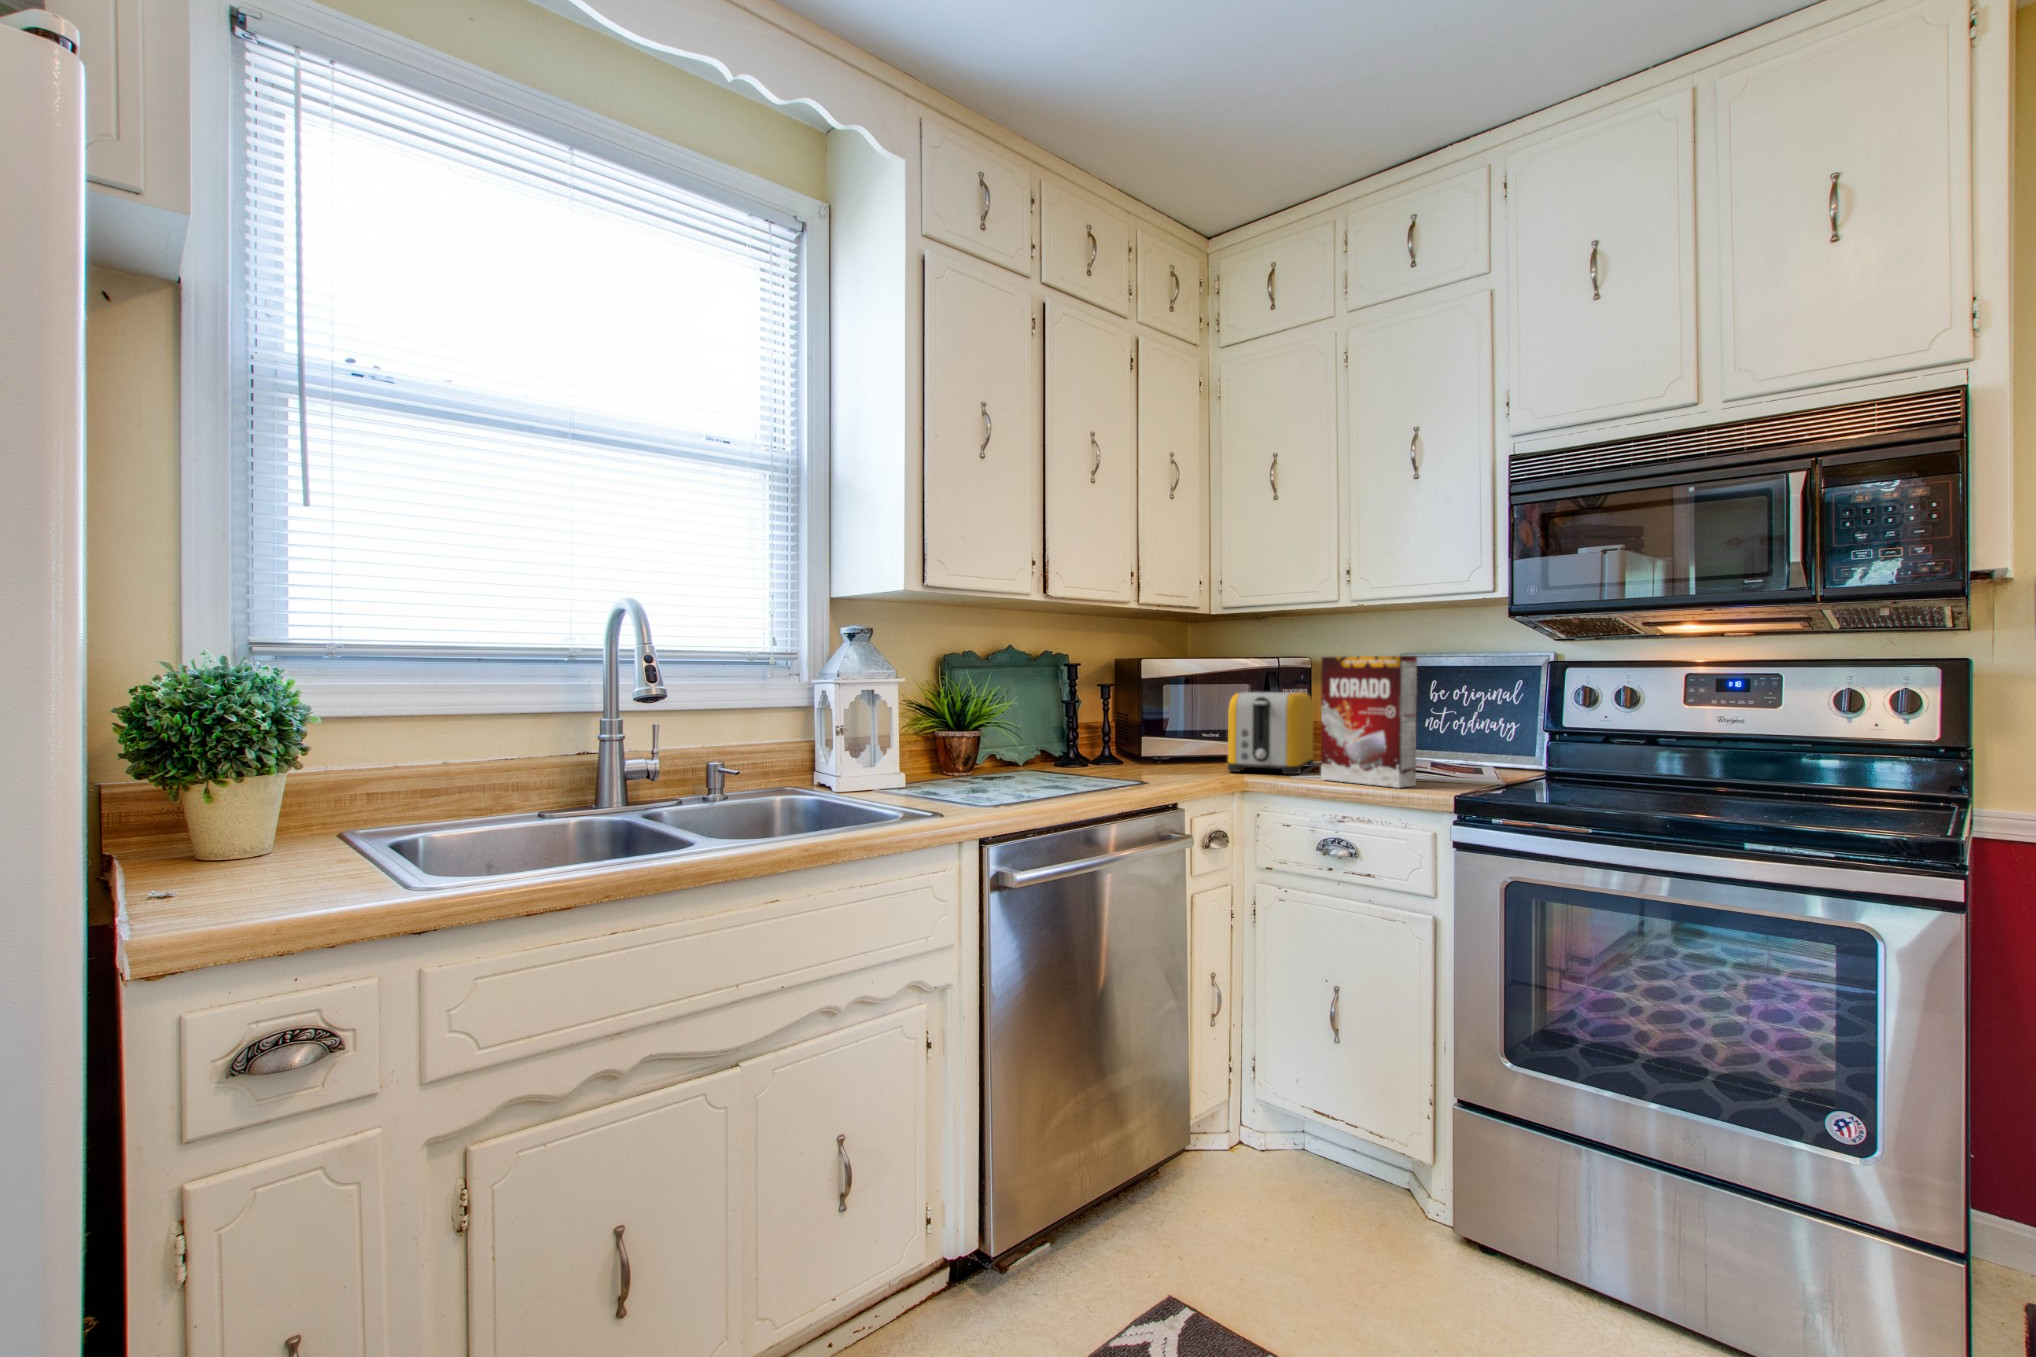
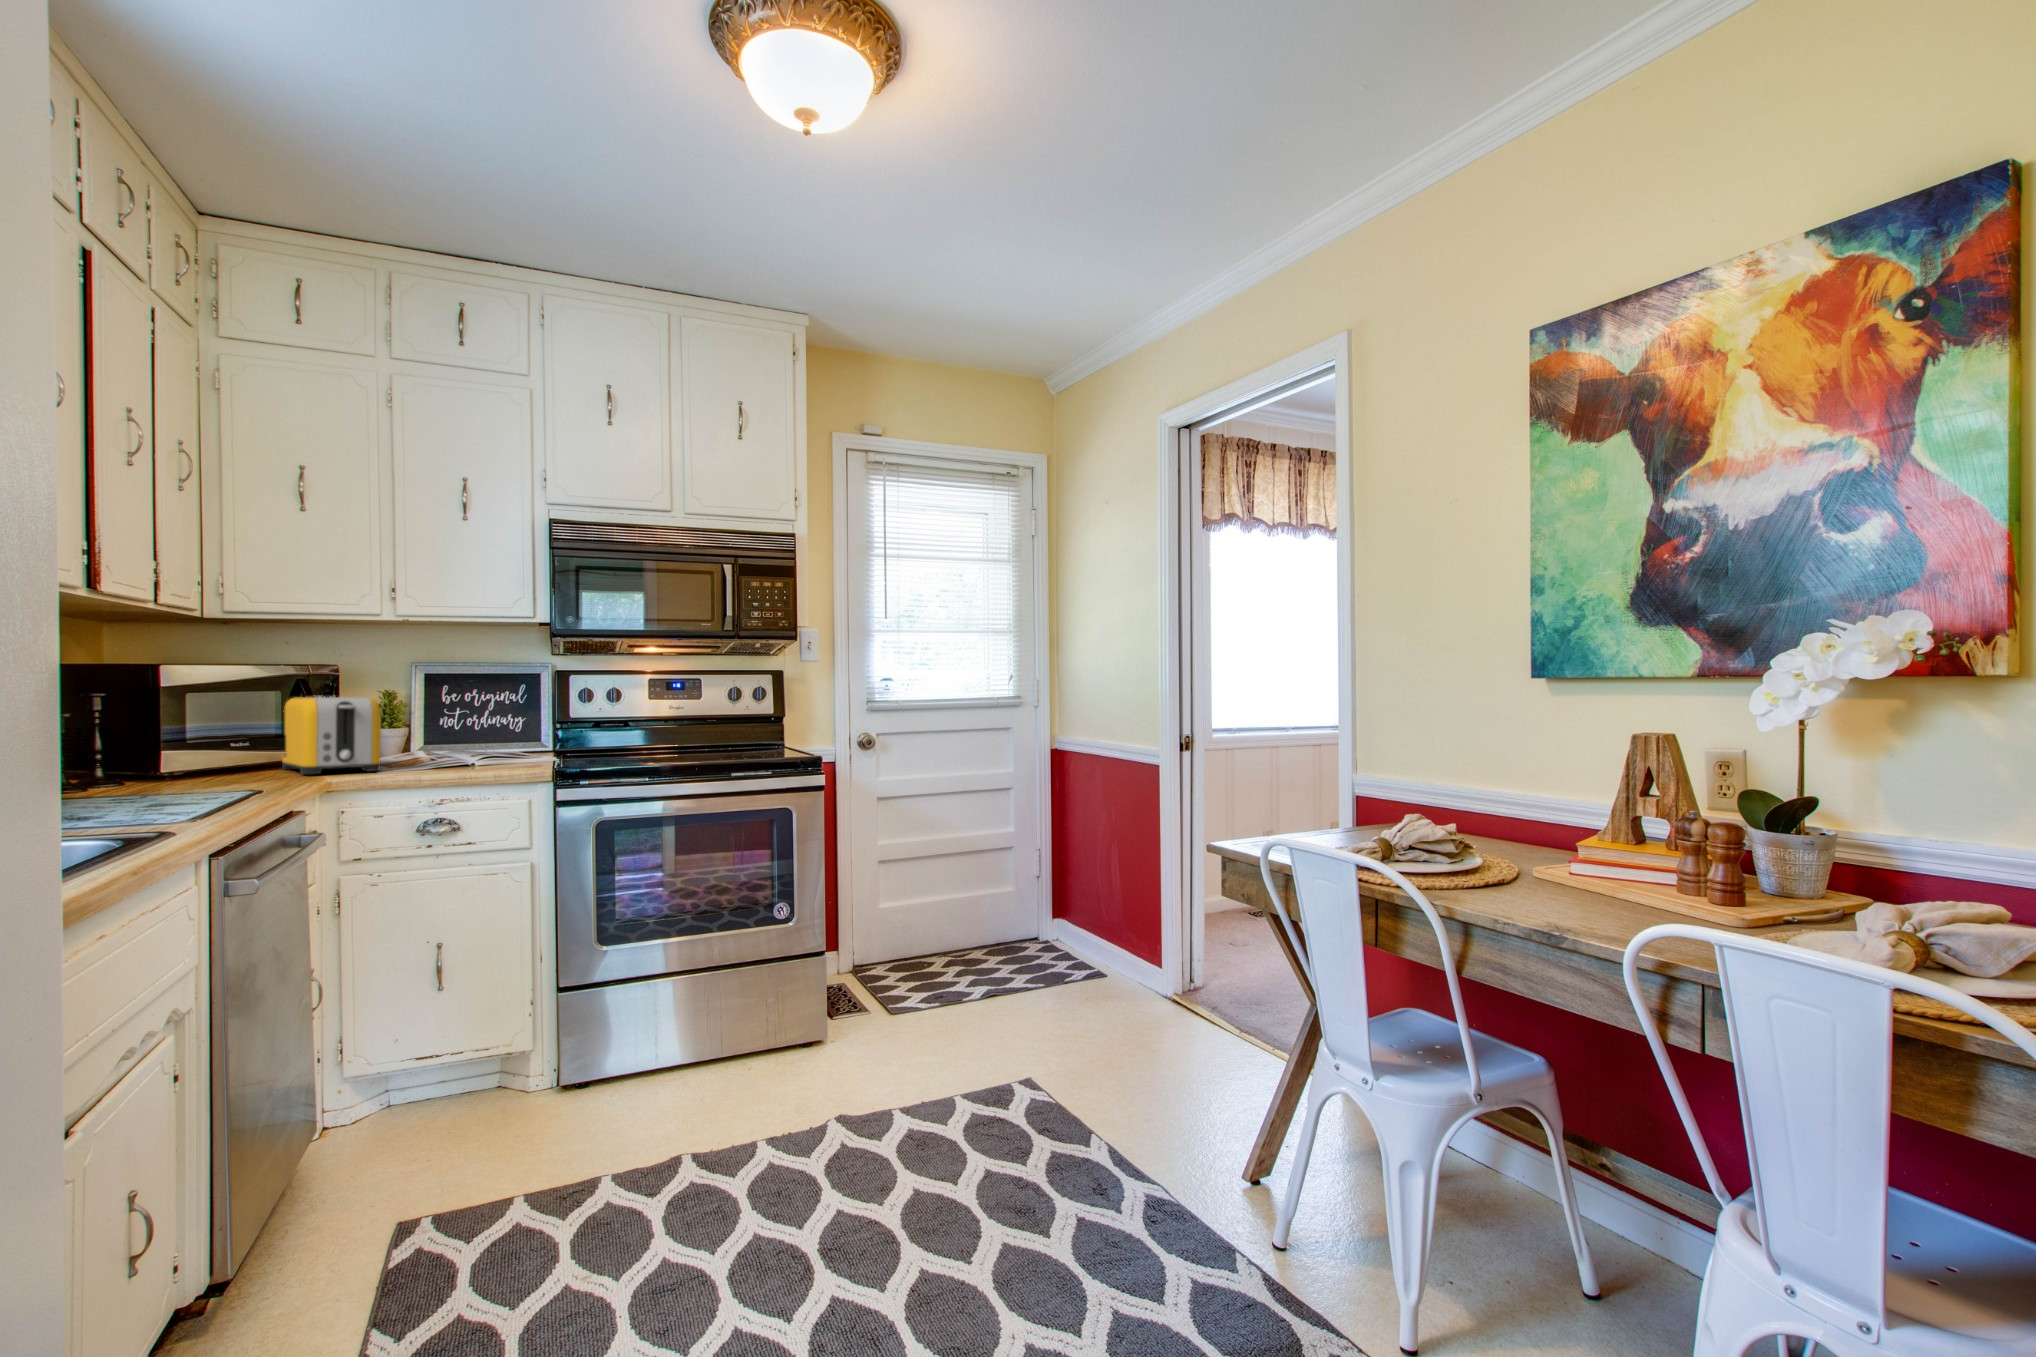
cereal box: present [1321,656,1417,788] -> none [418,665,505,771]

